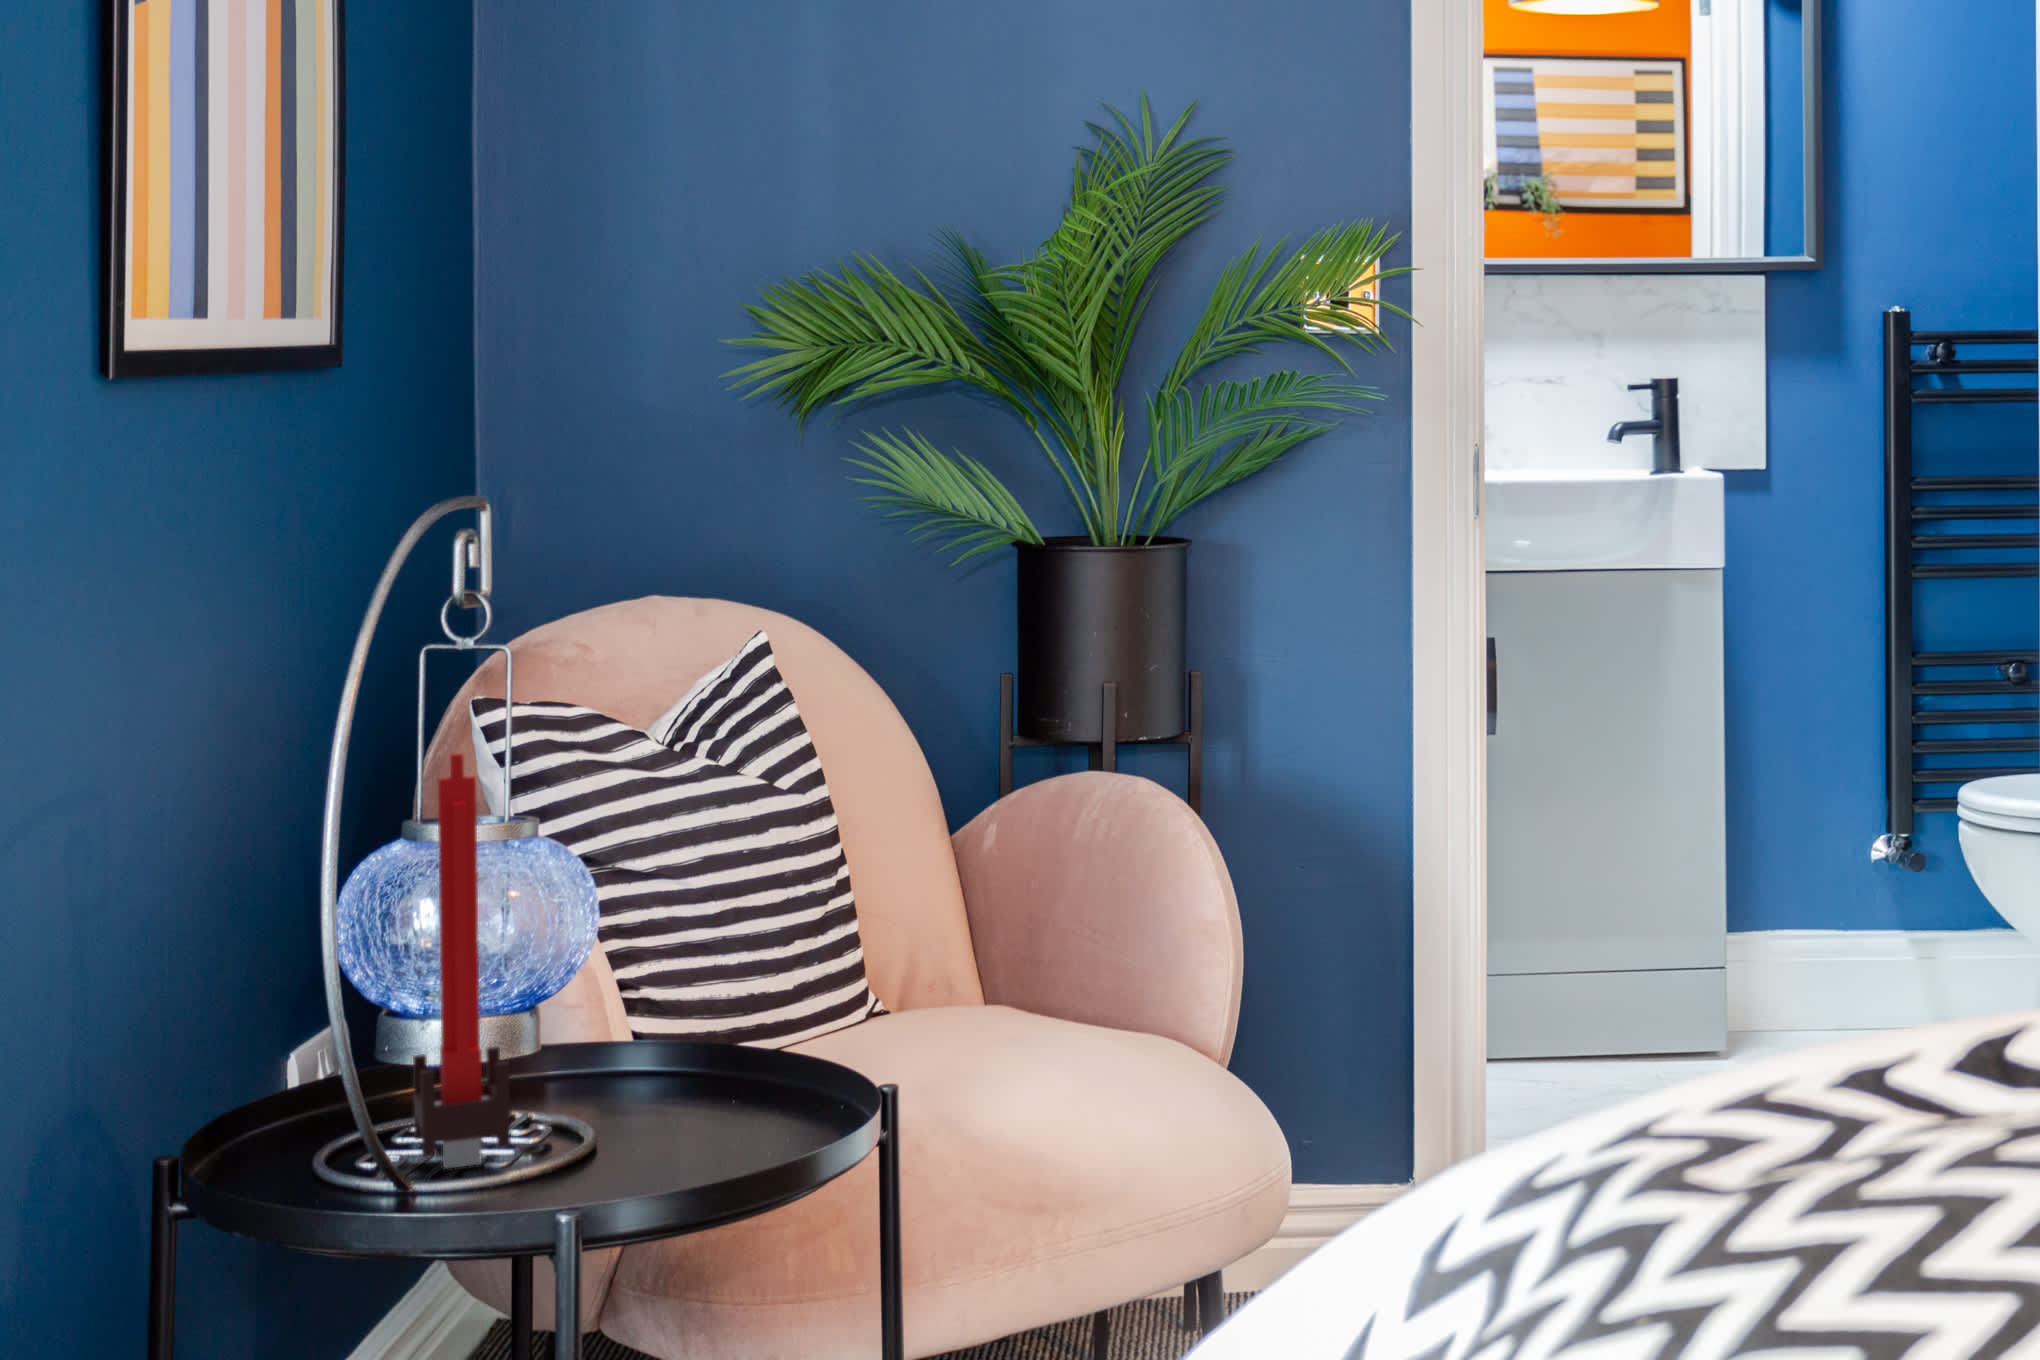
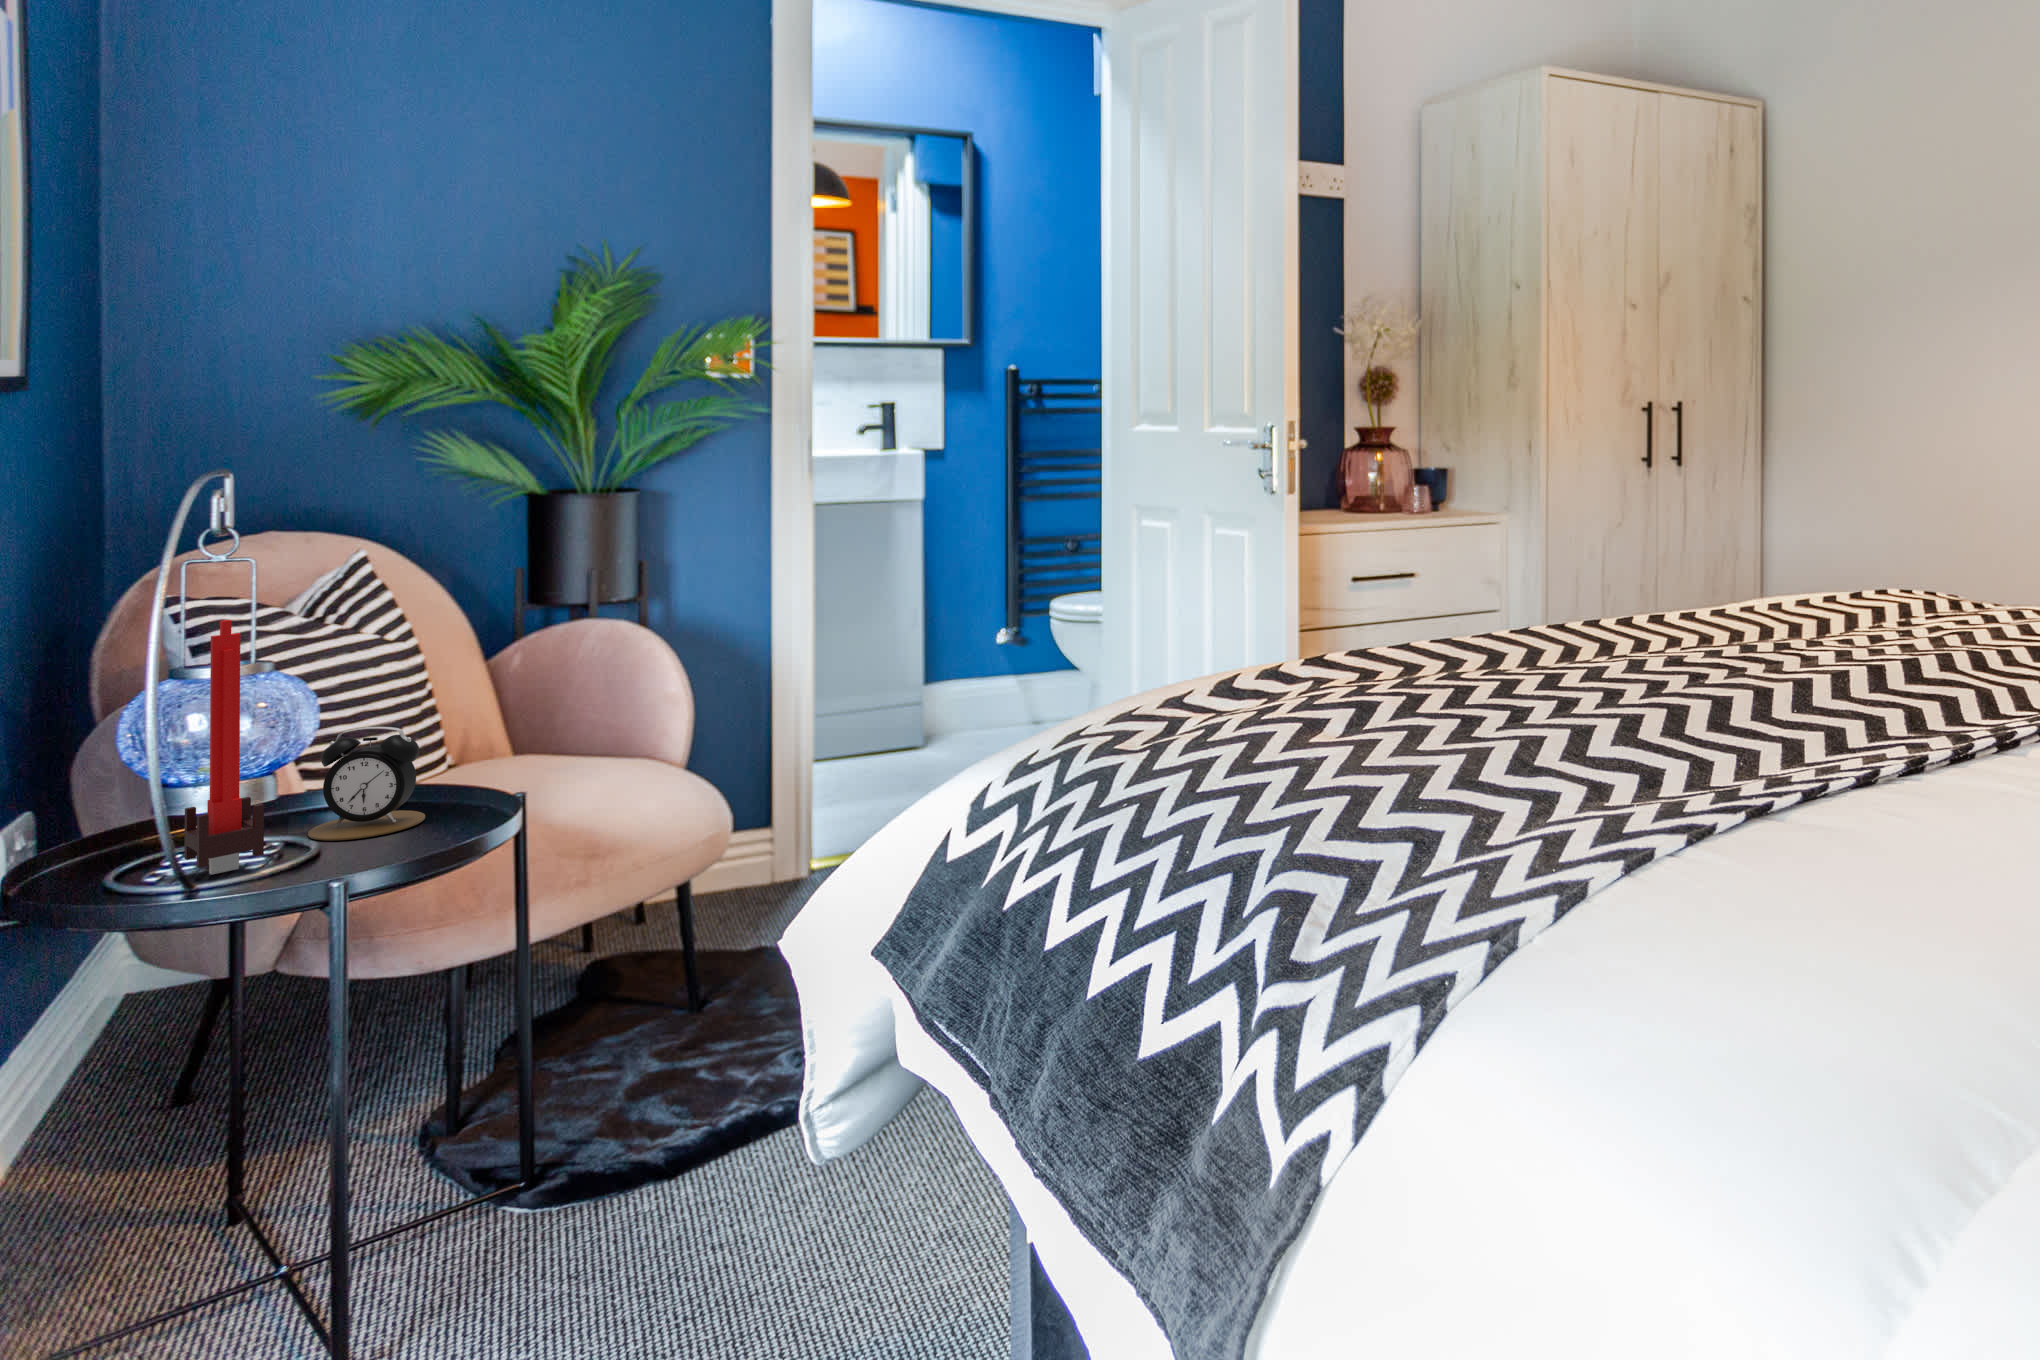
alarm clock: none [592,946,756,1134] -> present [308,727,425,840]

